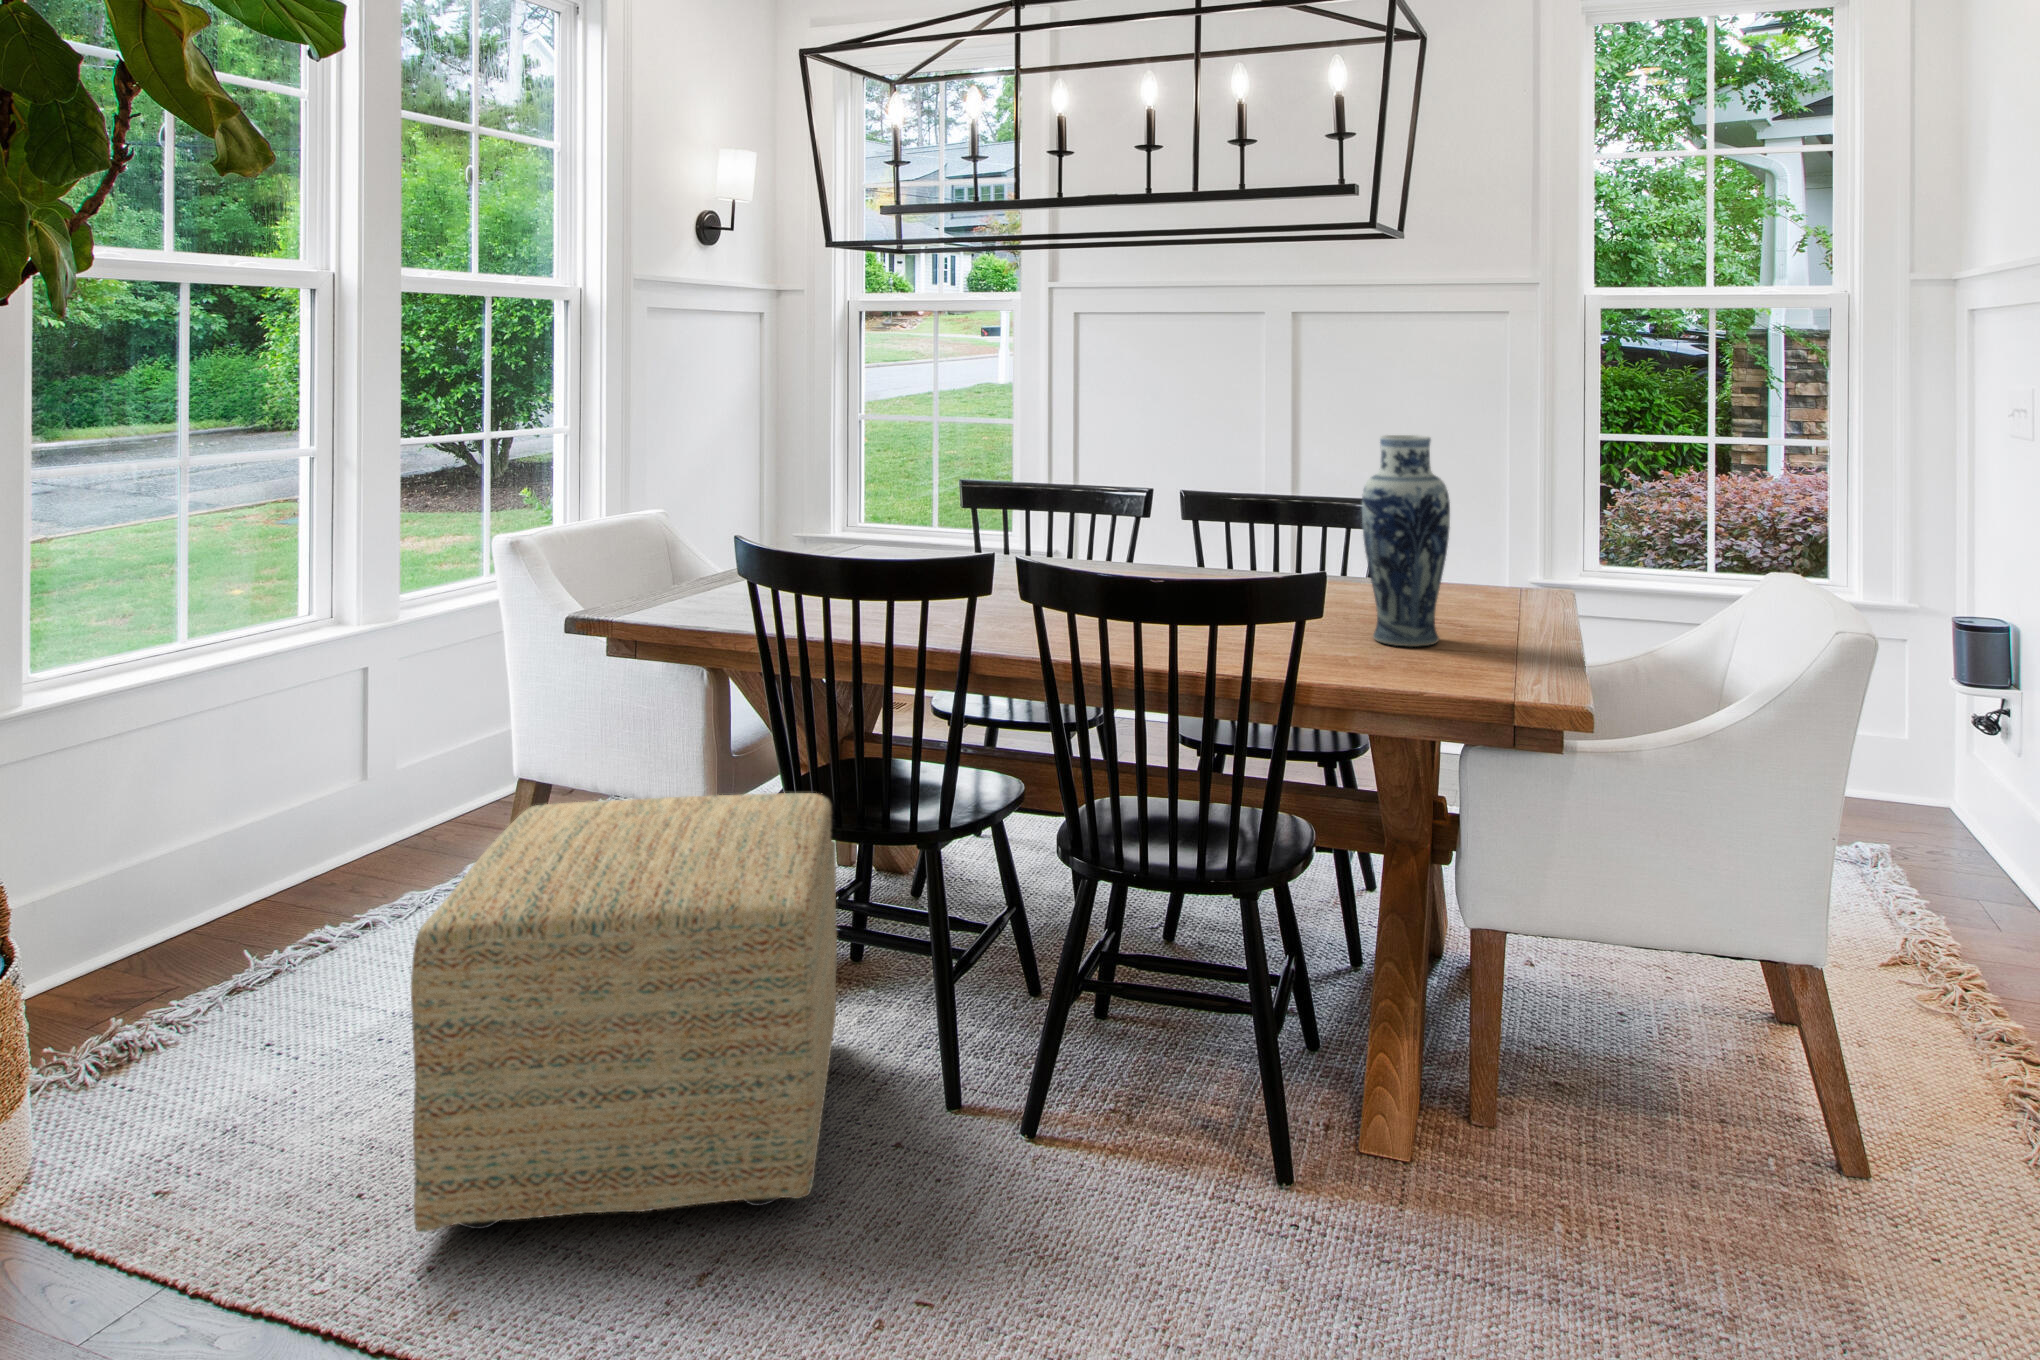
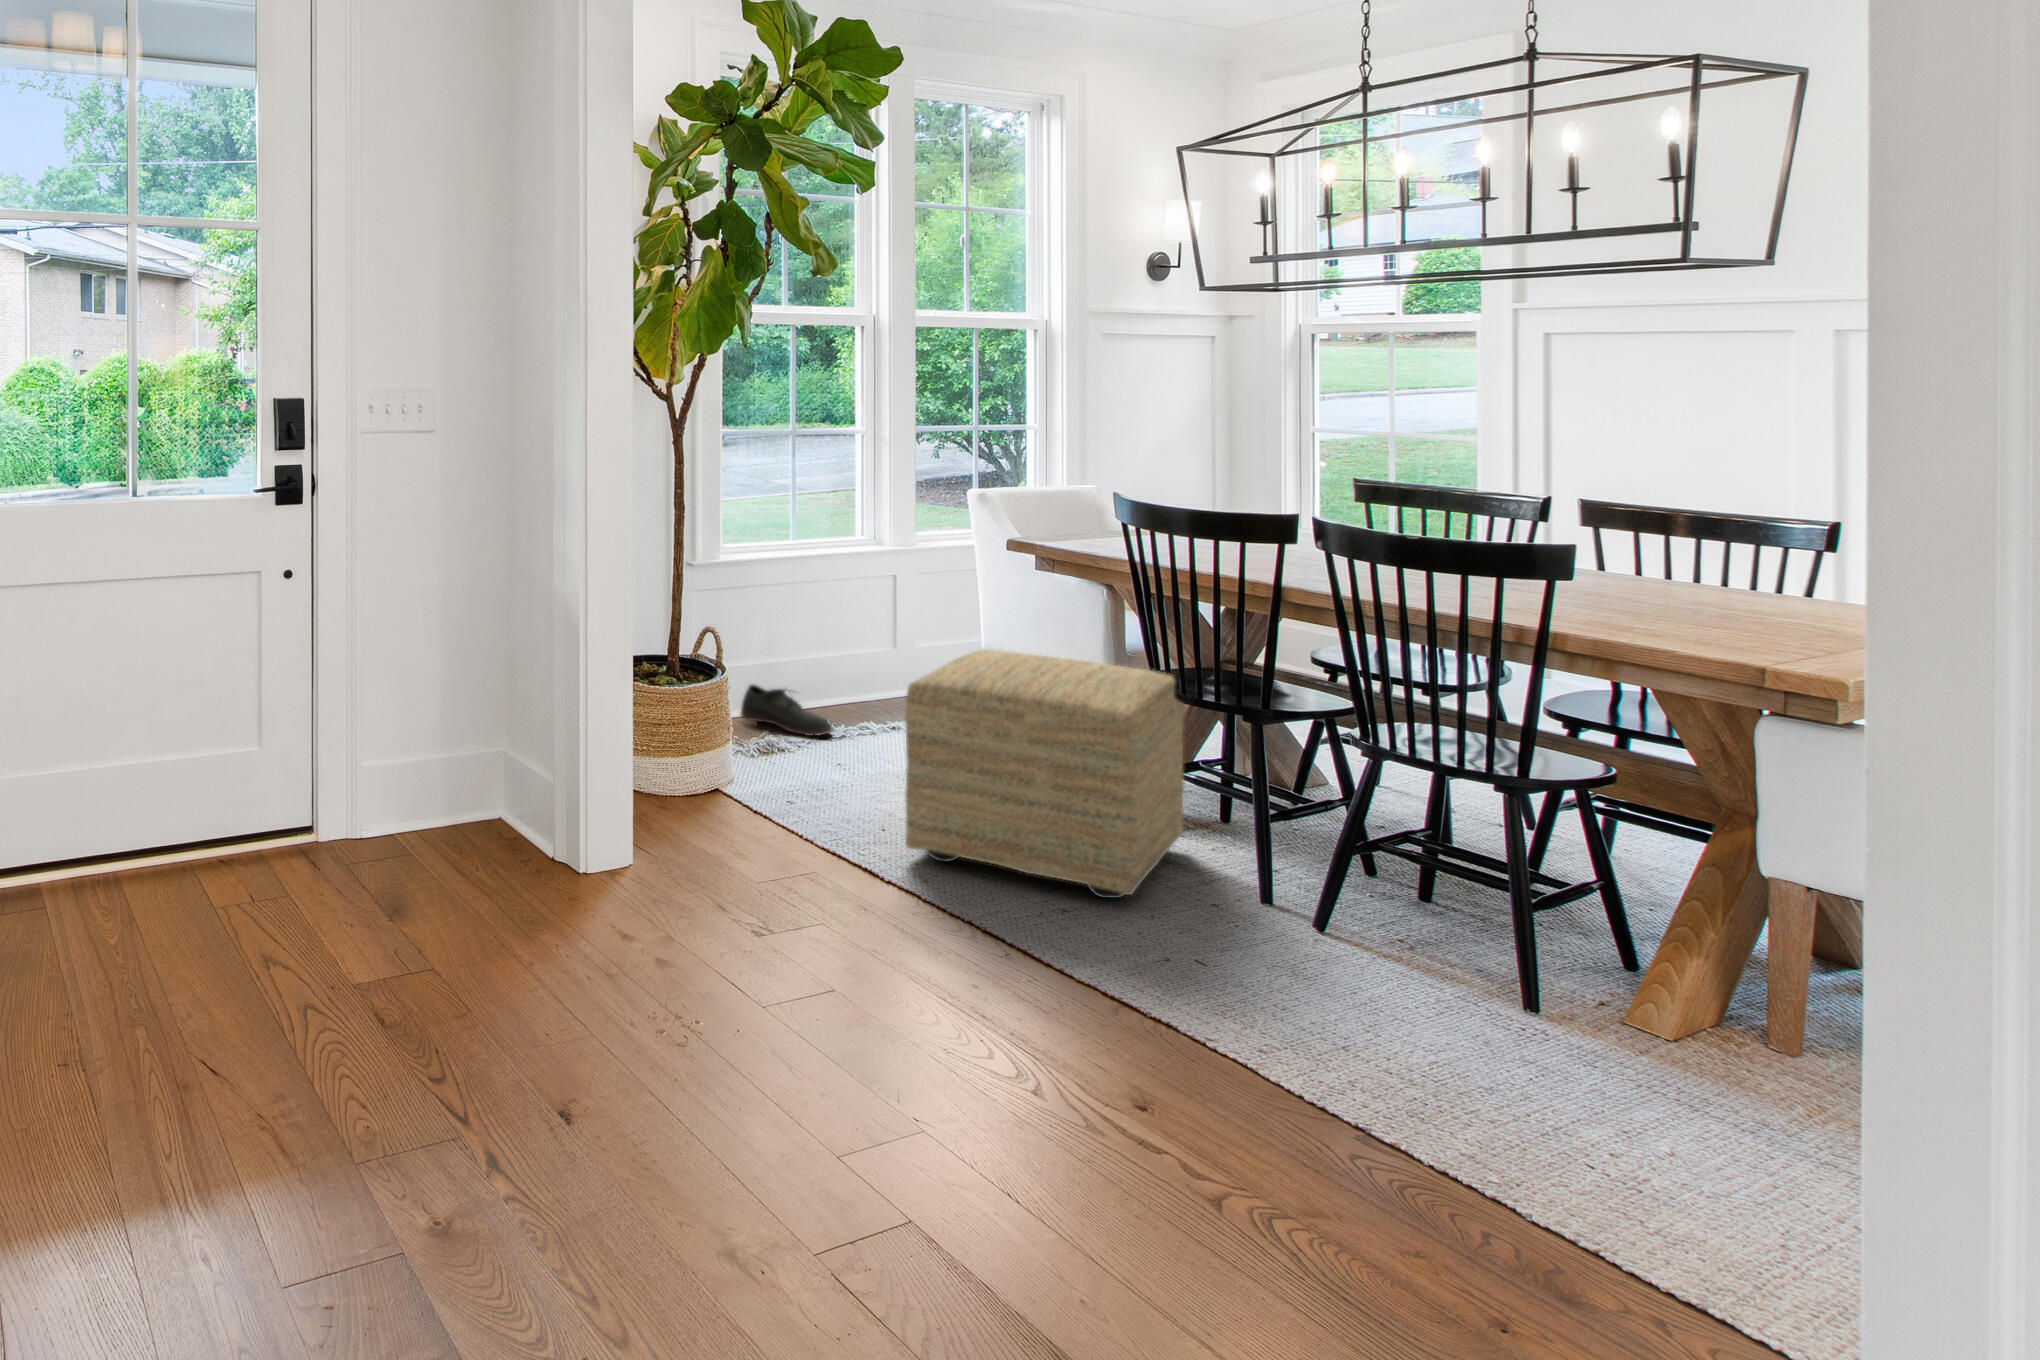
vase: present [1362,435,1450,647] -> none [1659,443,1758,628]
shoe: none [77,897,262,976] -> present [741,684,833,736]

